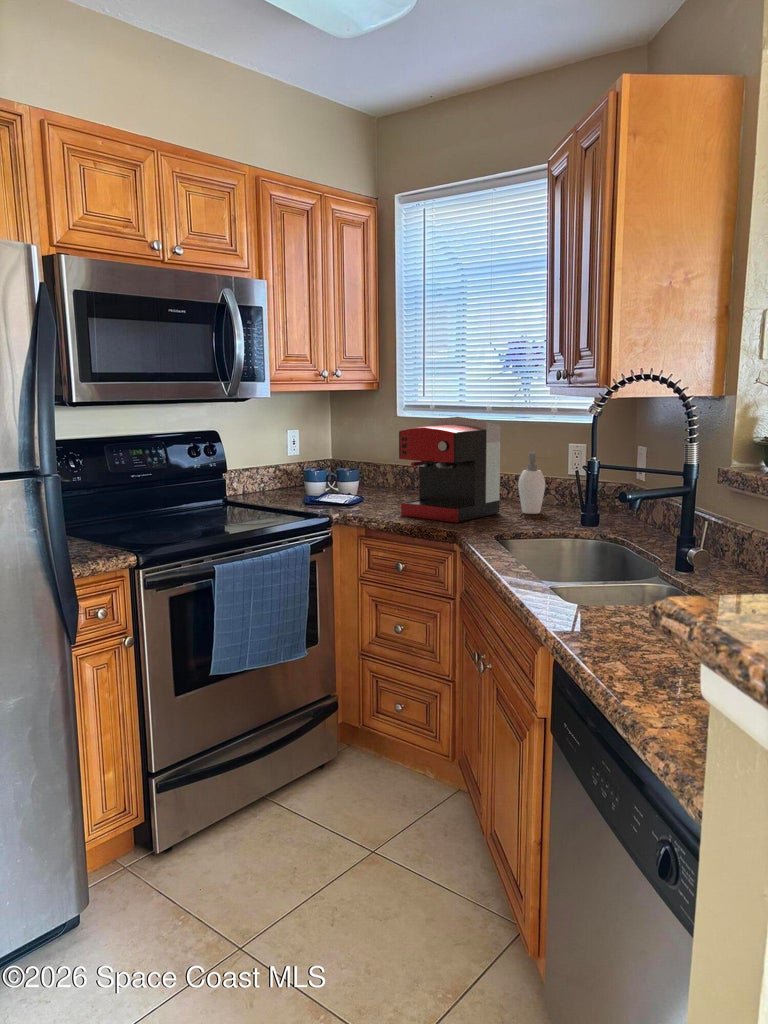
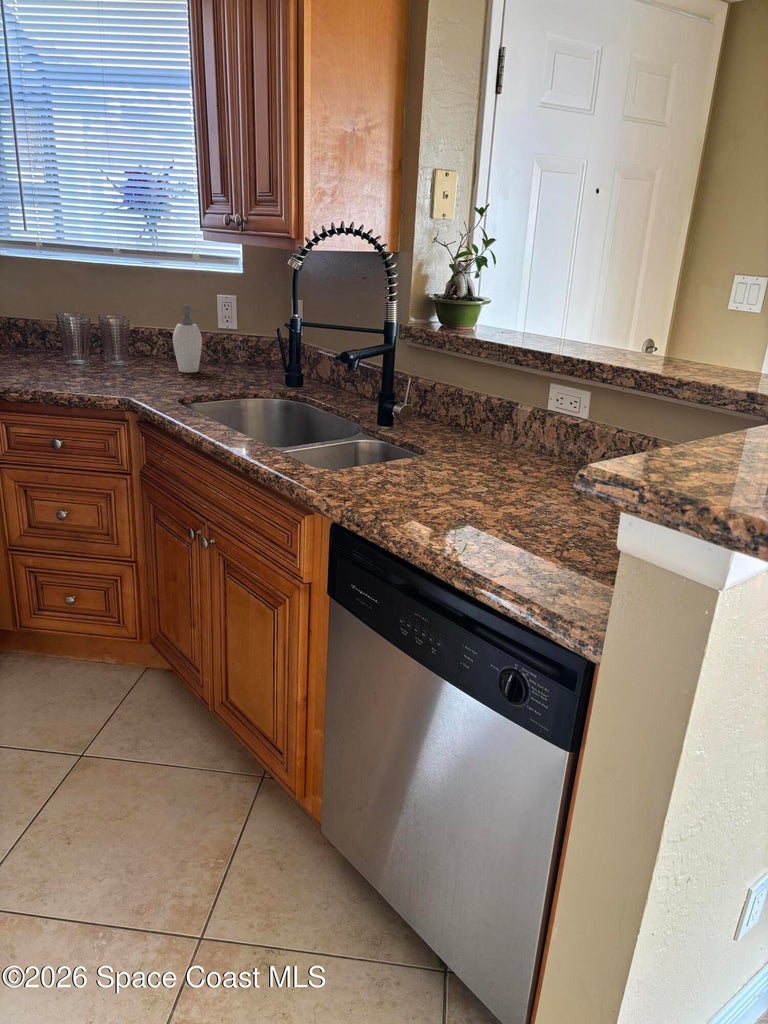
coffee maker: present [399,417,501,523] -> none [30,261,156,388]

